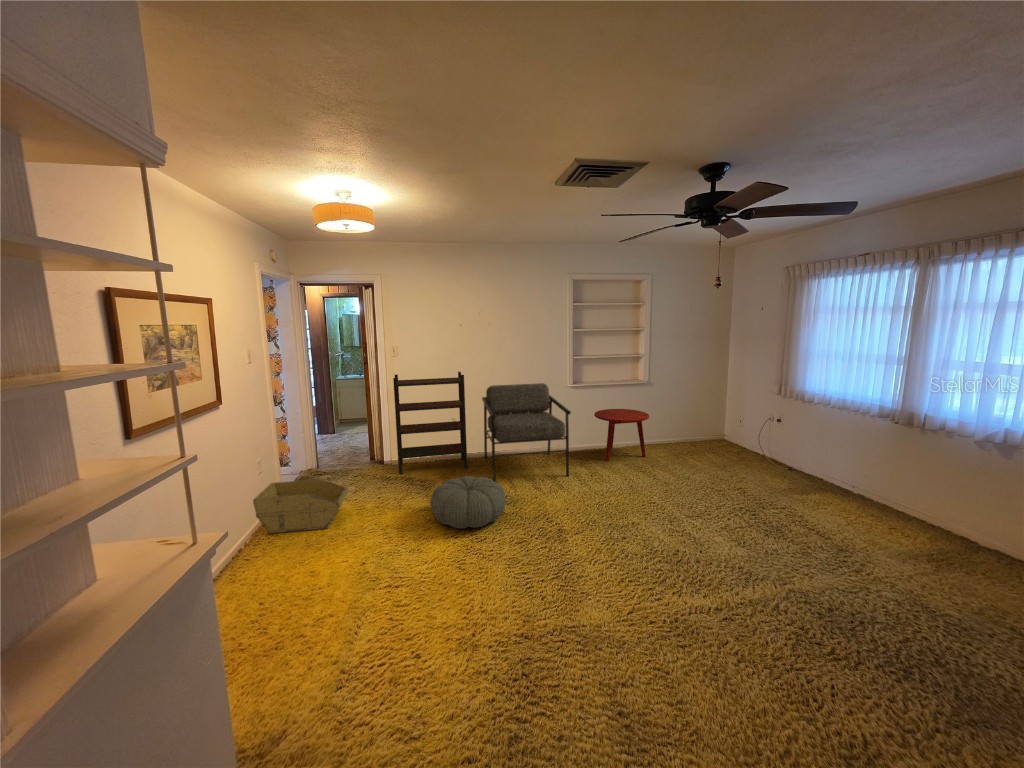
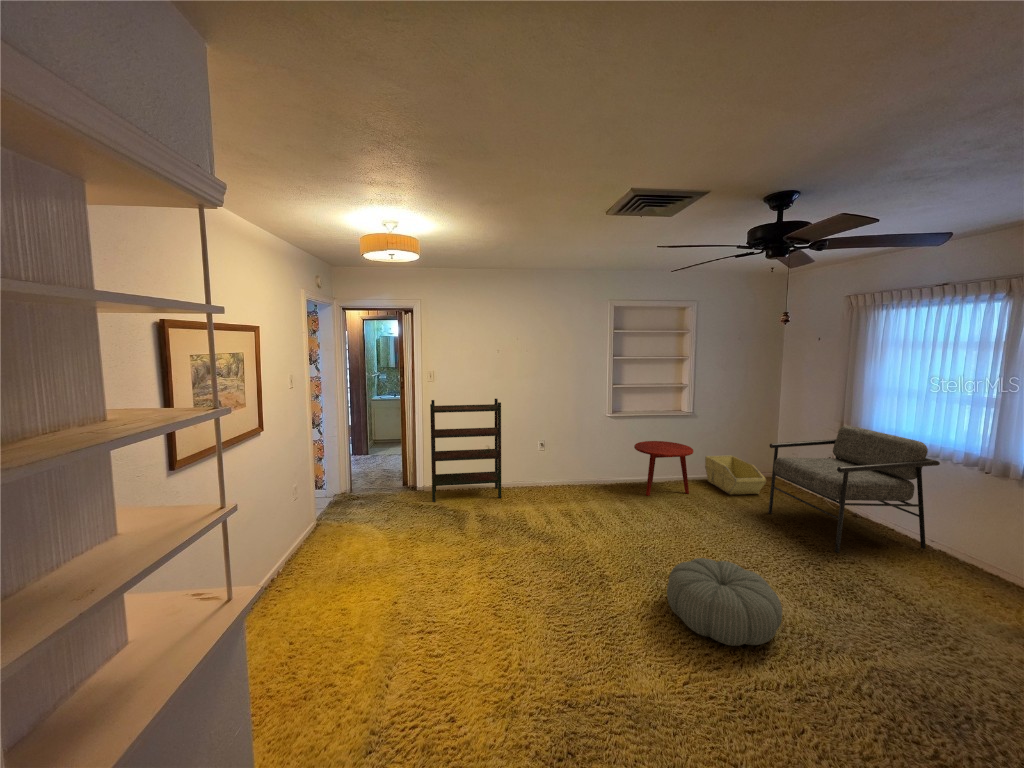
armchair: present [482,383,571,482] -> present [768,425,940,553]
pouf: present [430,476,506,529] -> present [667,558,782,646]
storage bin: present [253,479,349,534] -> present [705,456,766,494]

